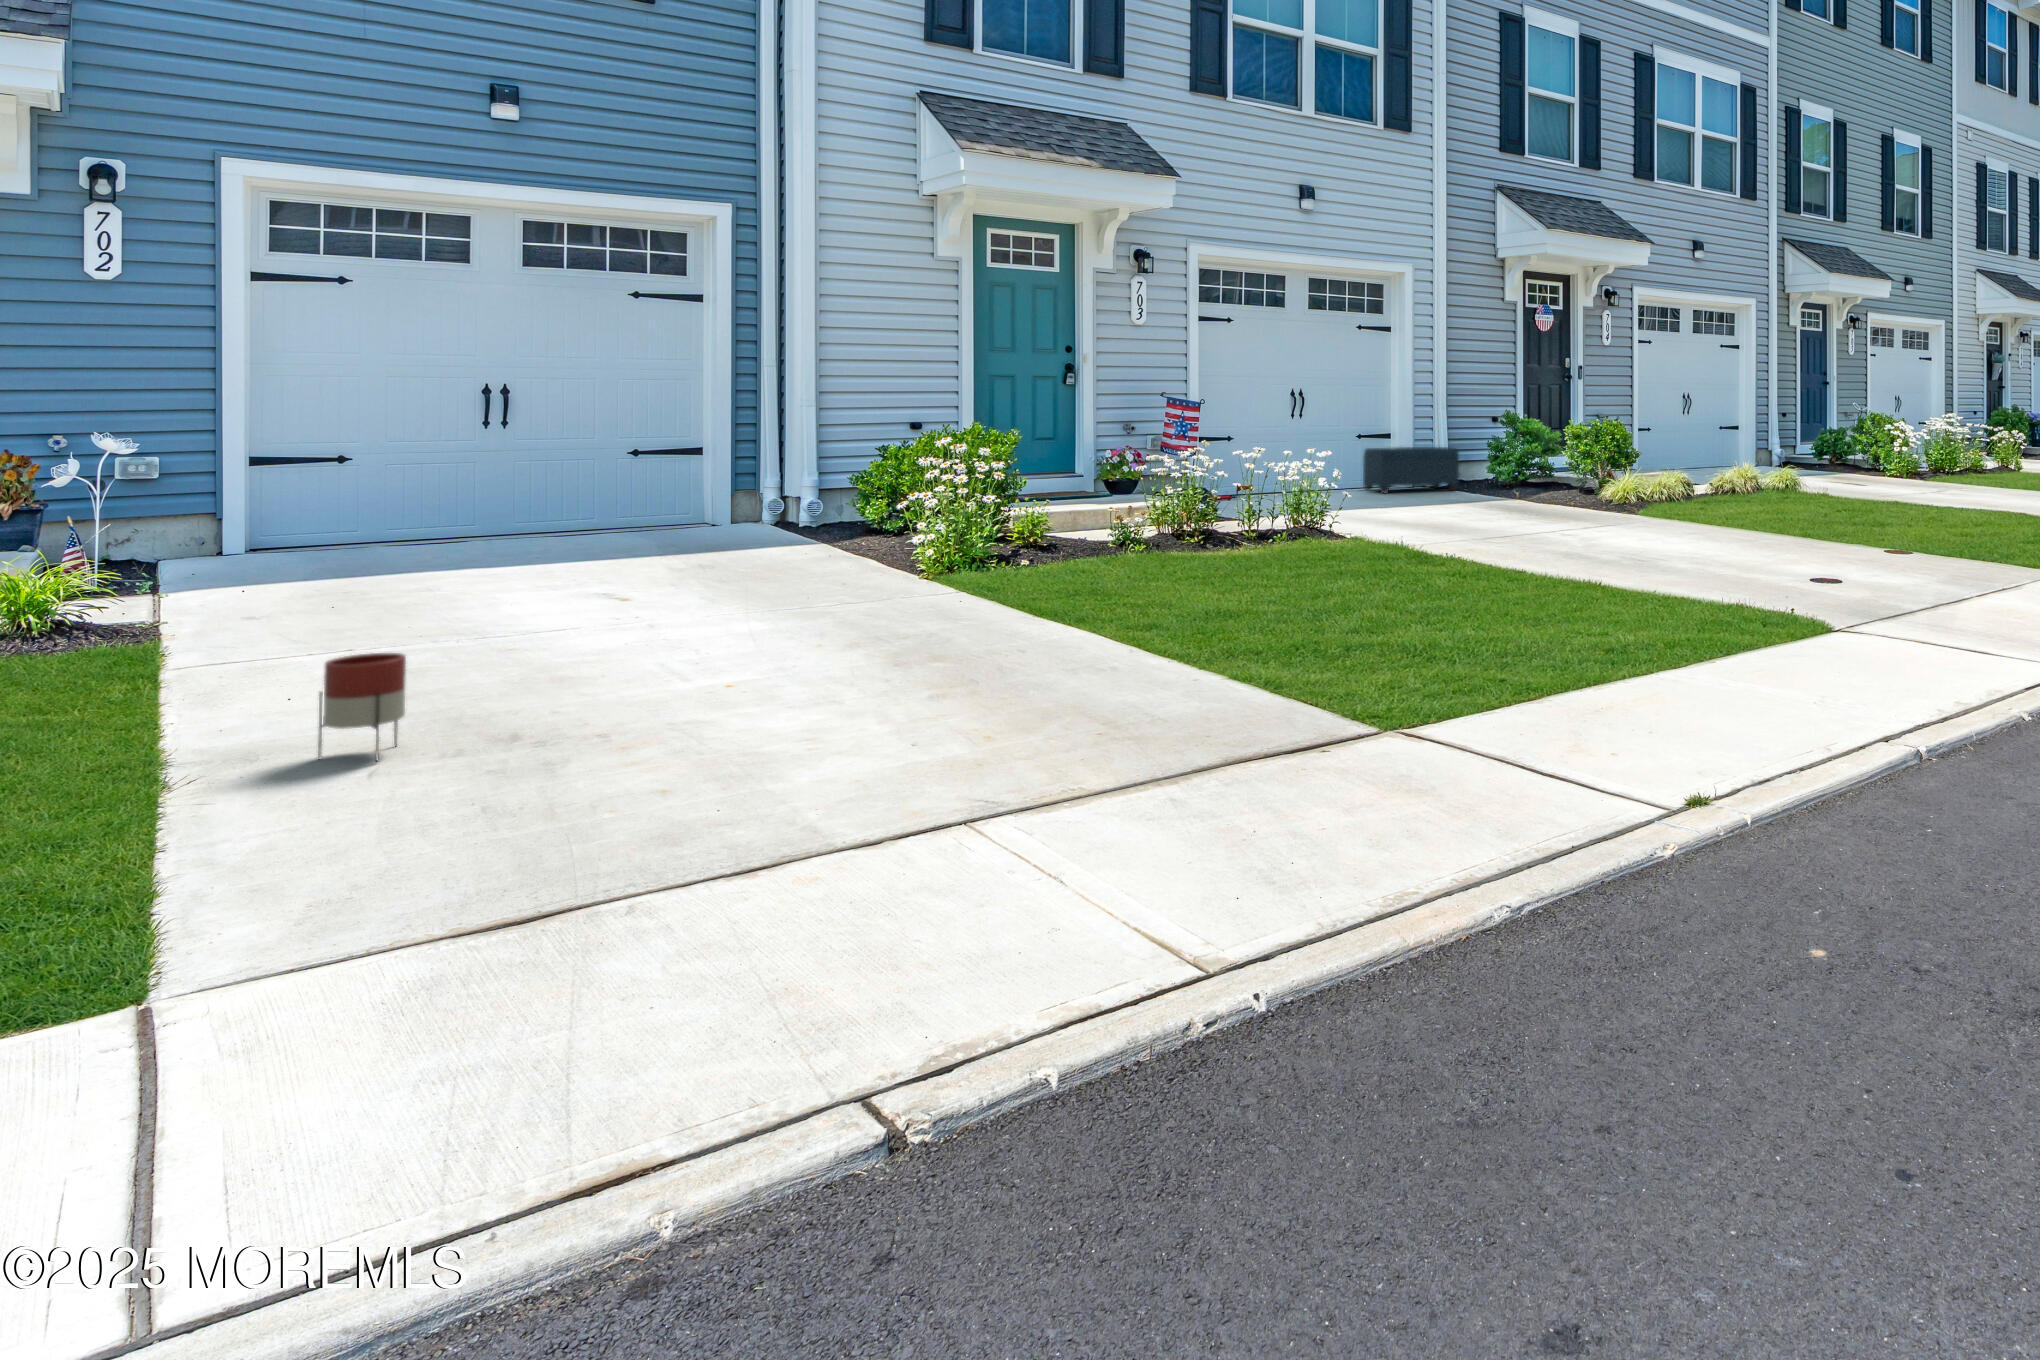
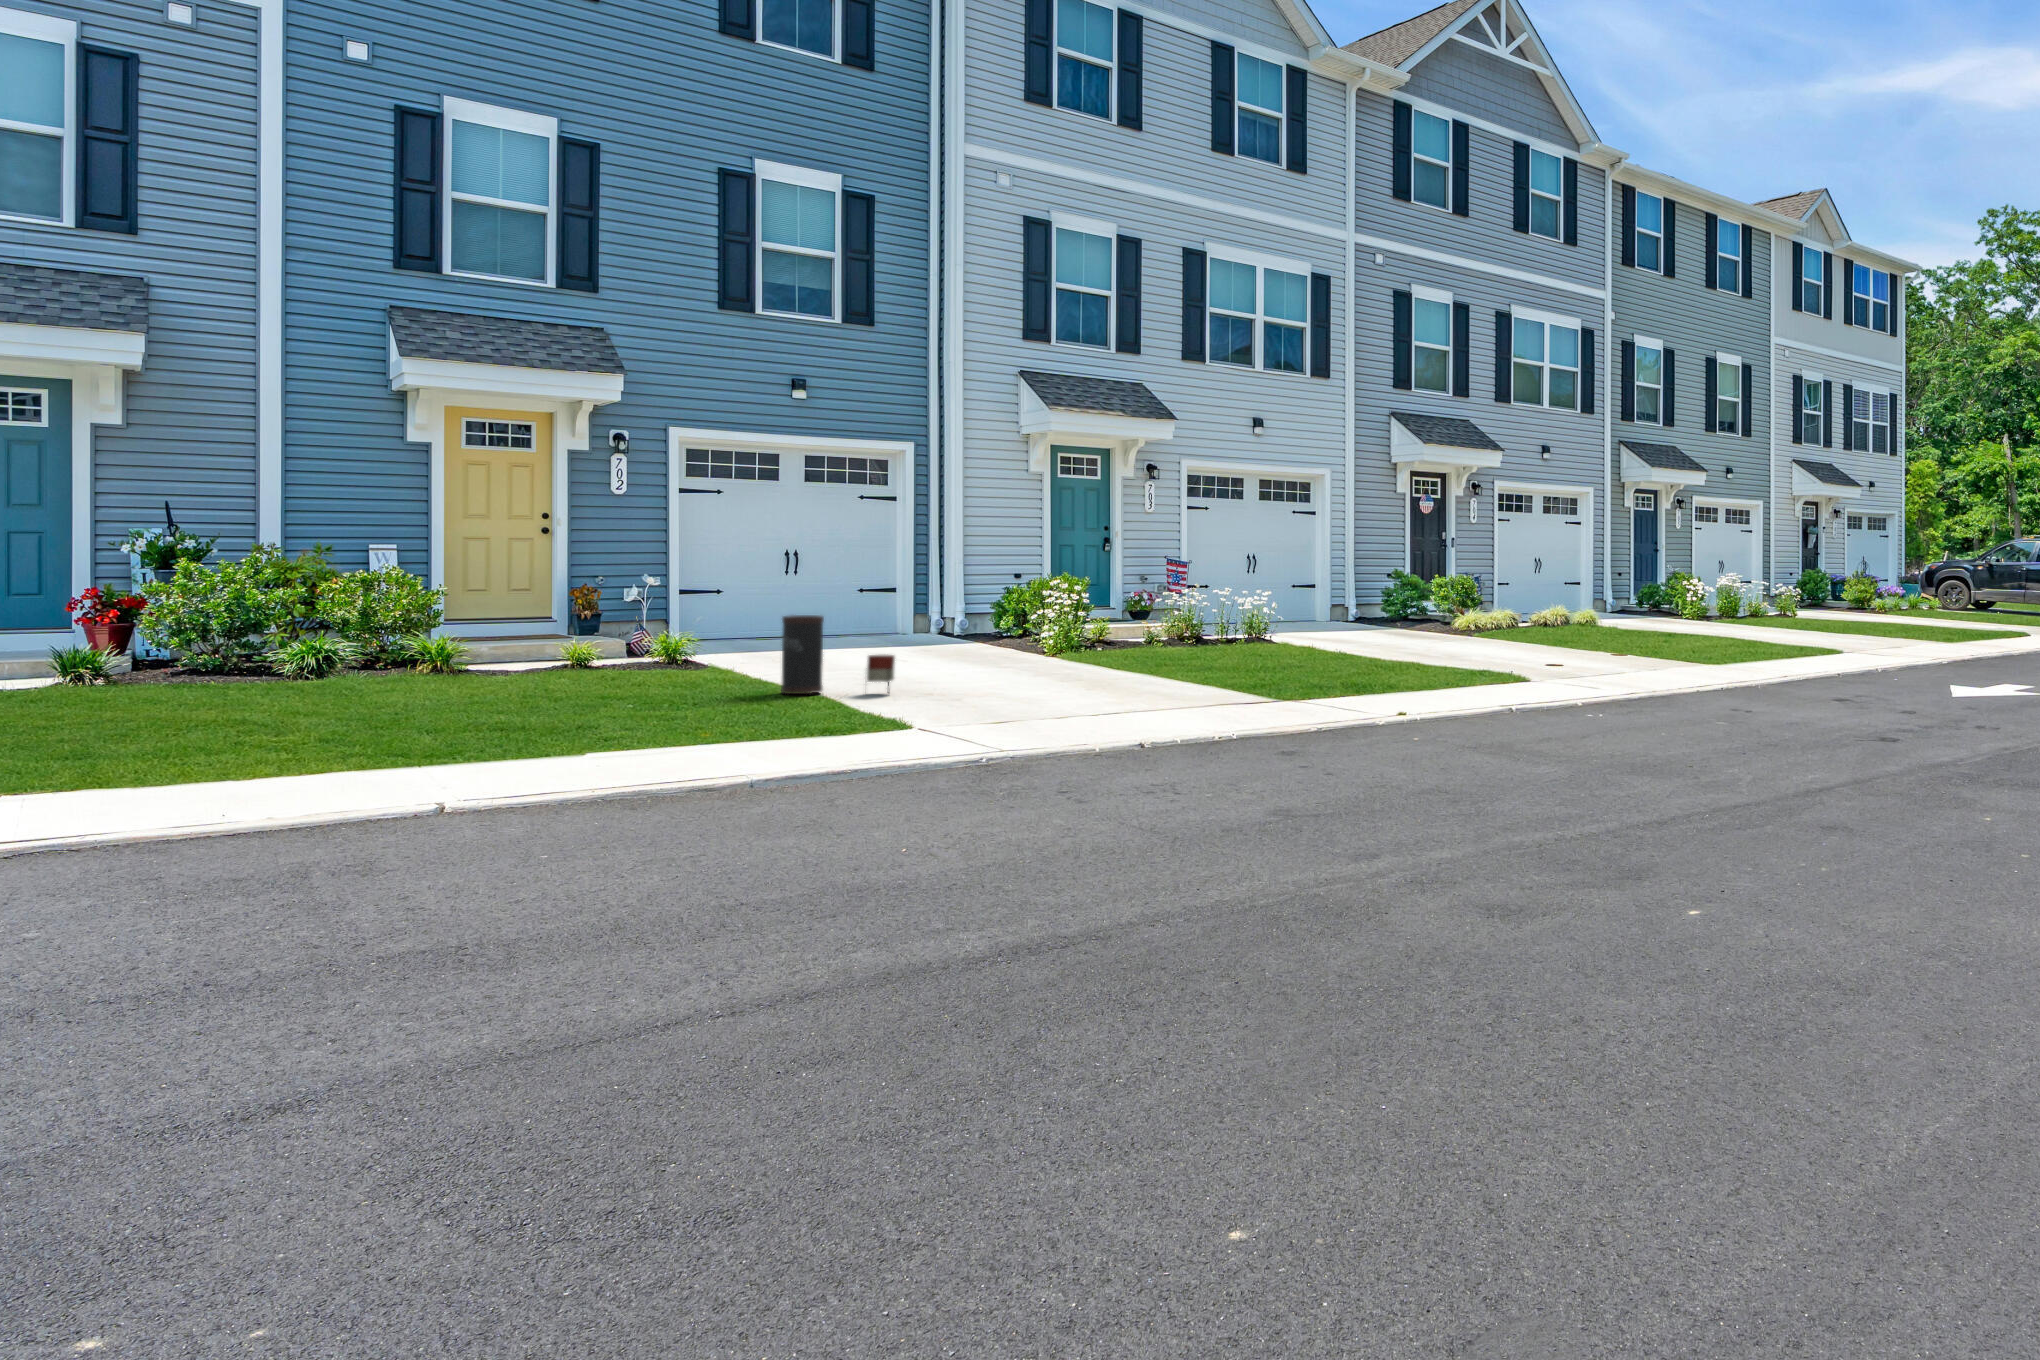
bench: present [1363,447,1459,493] -> none [1295,594,1360,625]
trash can: none [70,559,209,773] -> present [781,615,824,694]

